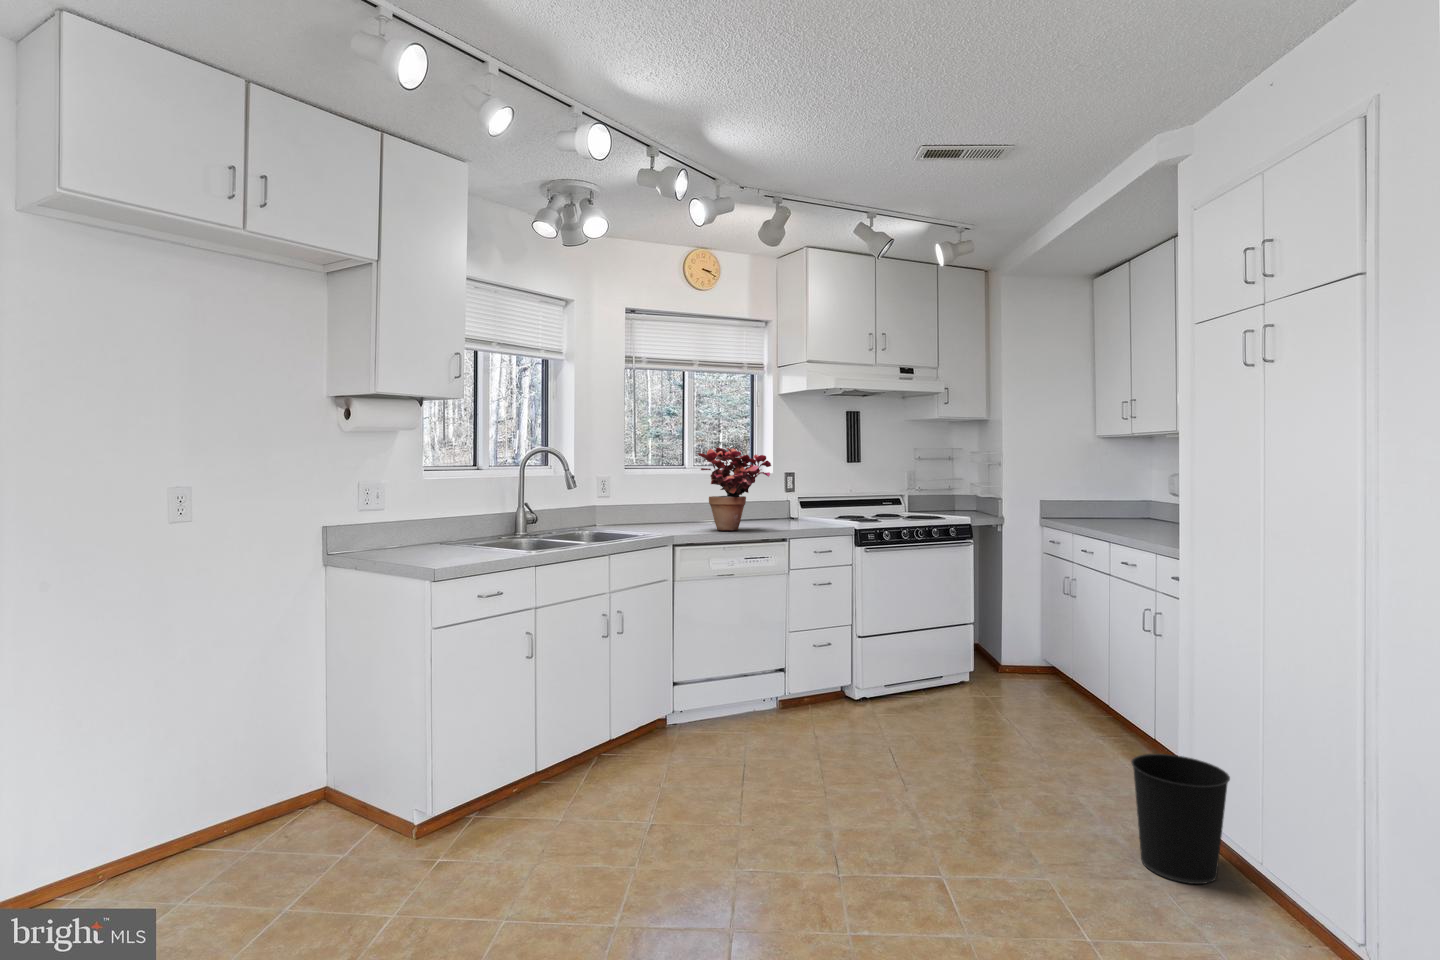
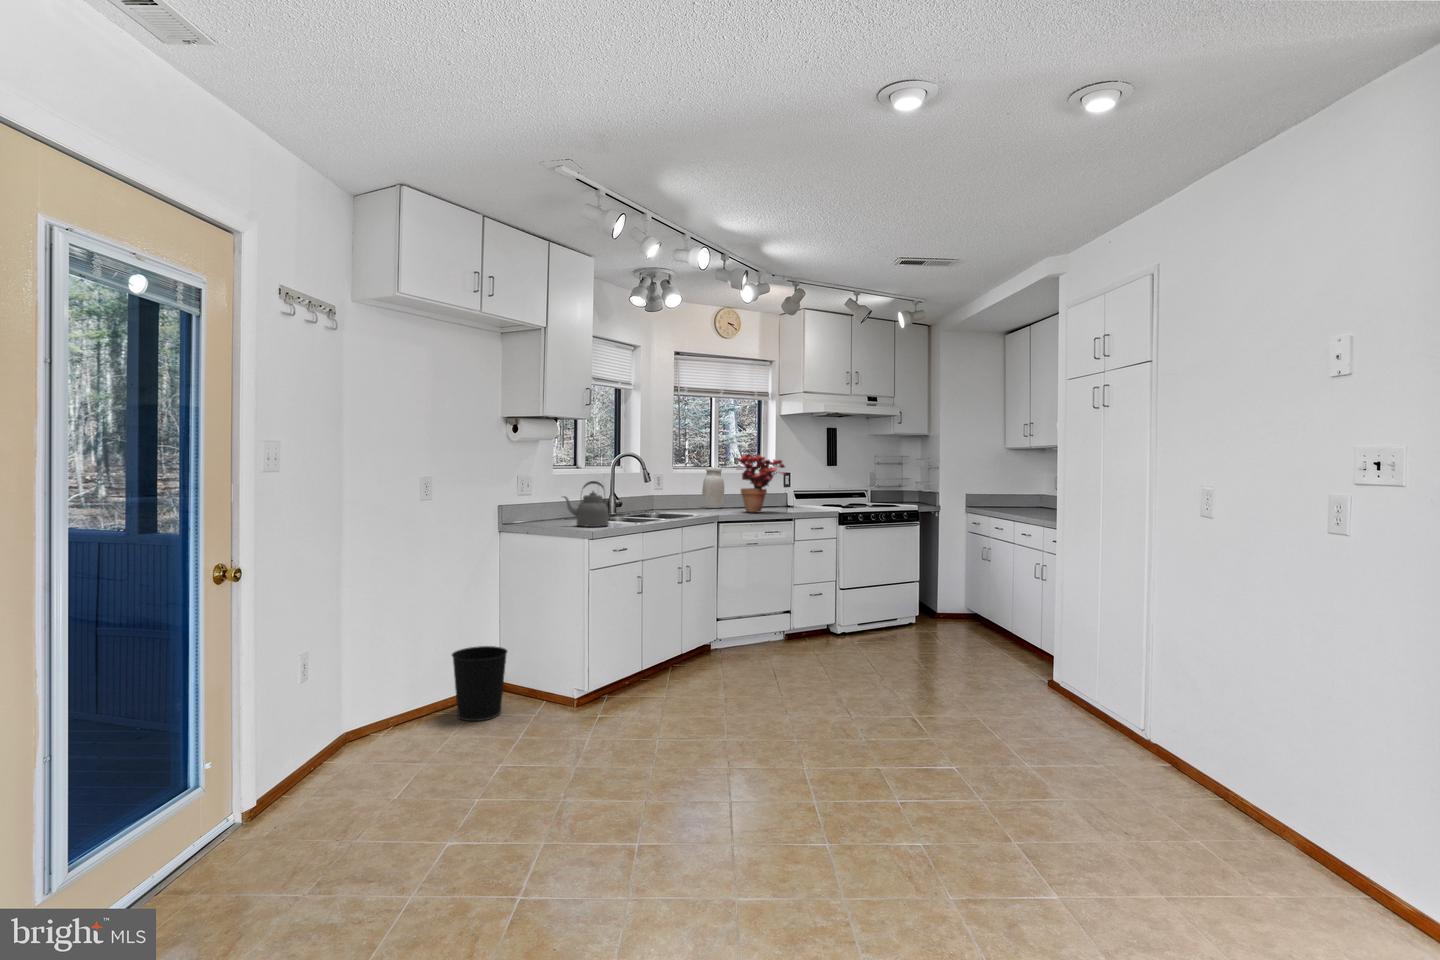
jar: none [665,467,695,523] -> present [702,467,724,508]
kettle: none [408,490,482,559] -> present [563,481,609,527]
wastebasket: present [1131,754,1230,884] -> present [452,646,507,721]

